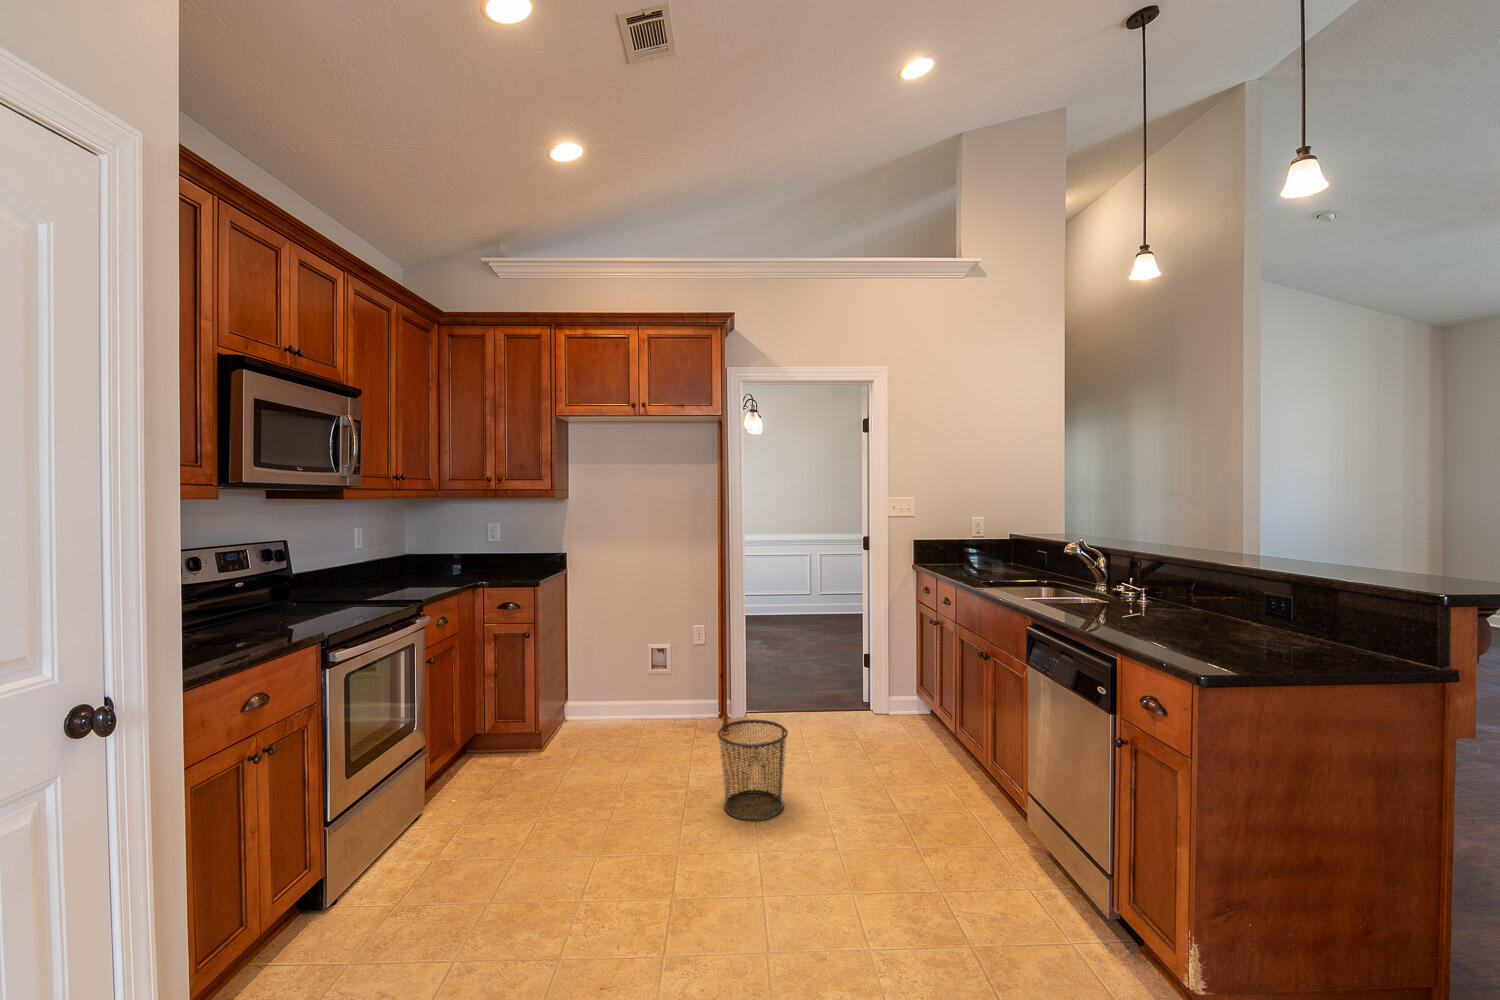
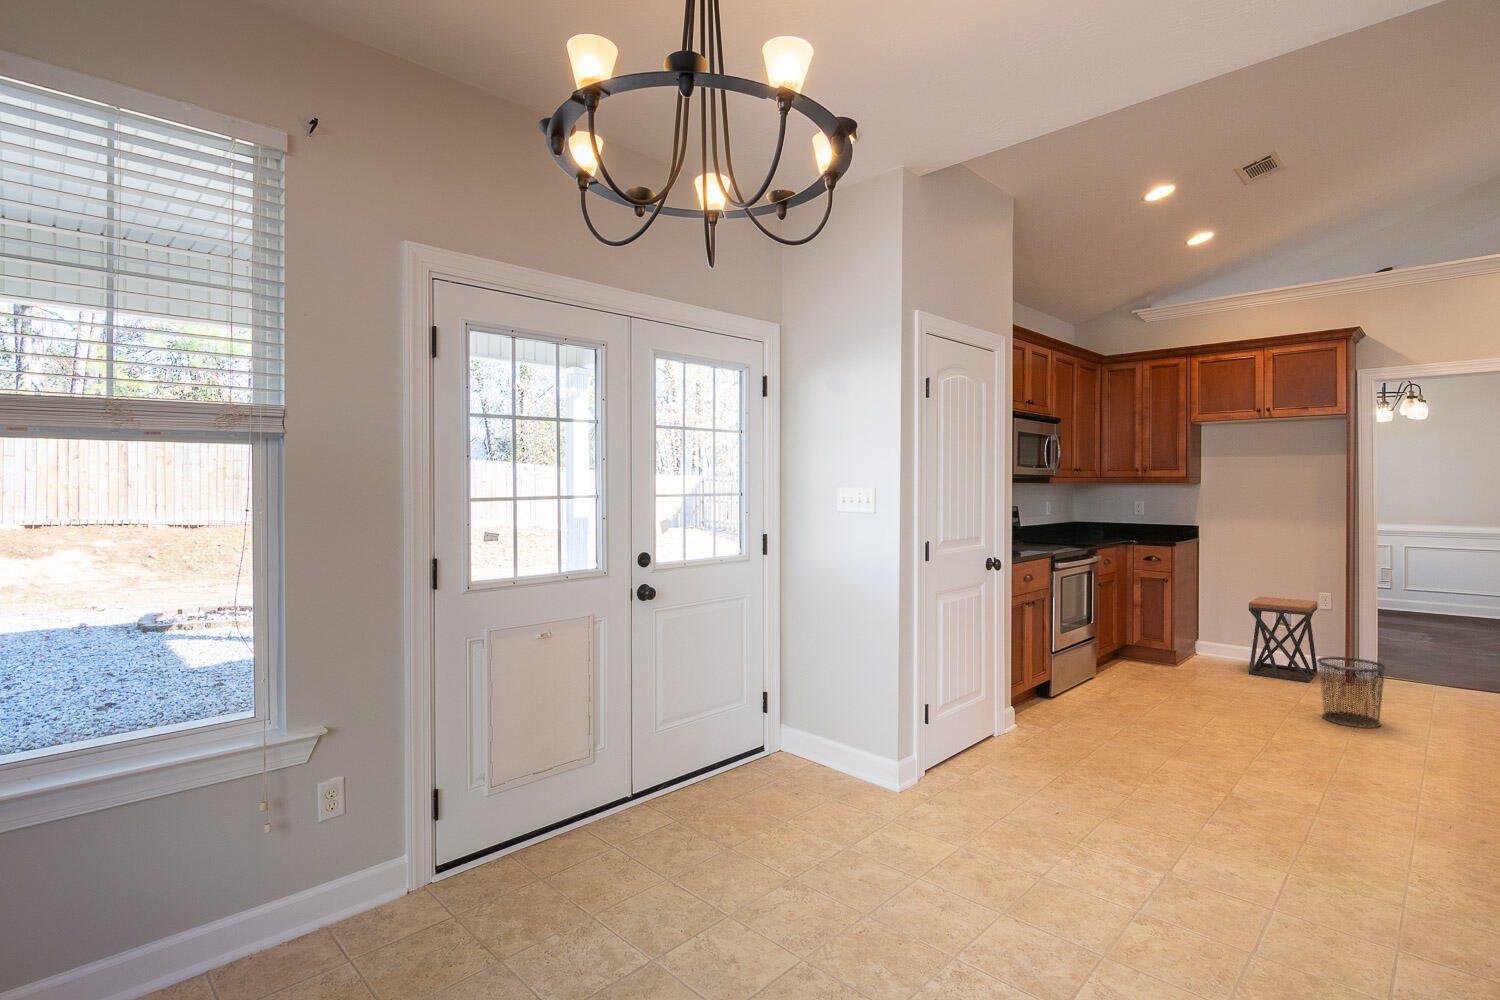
stool: none [627,634,692,740] -> present [1249,597,1317,682]

